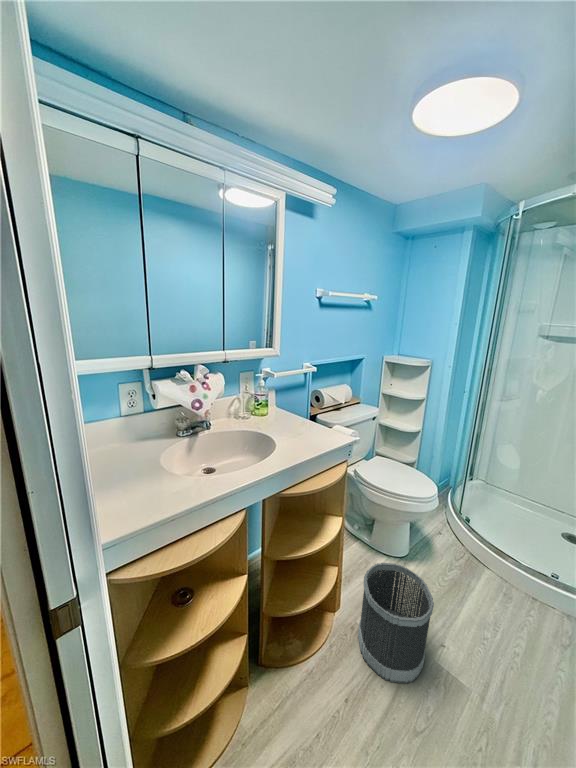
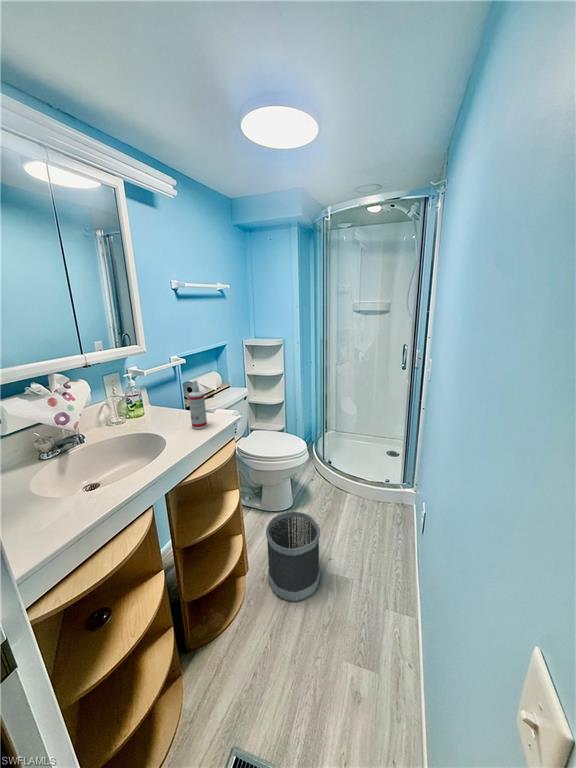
spray bottle: none [304,390,321,442] -> present [188,380,207,429]

